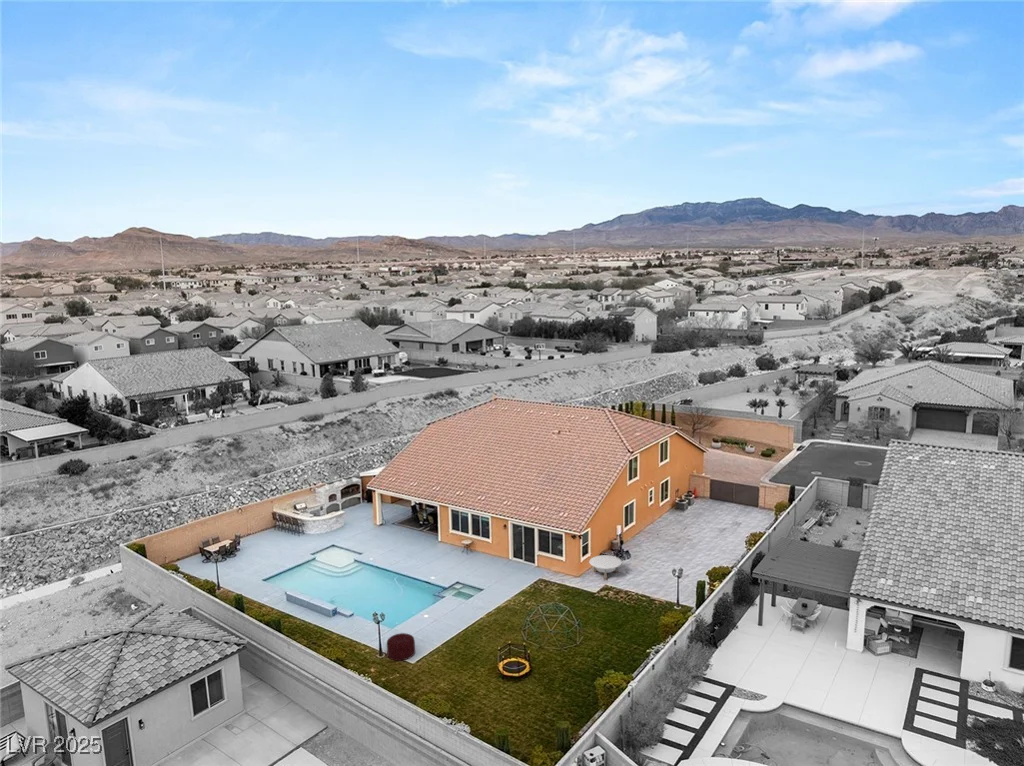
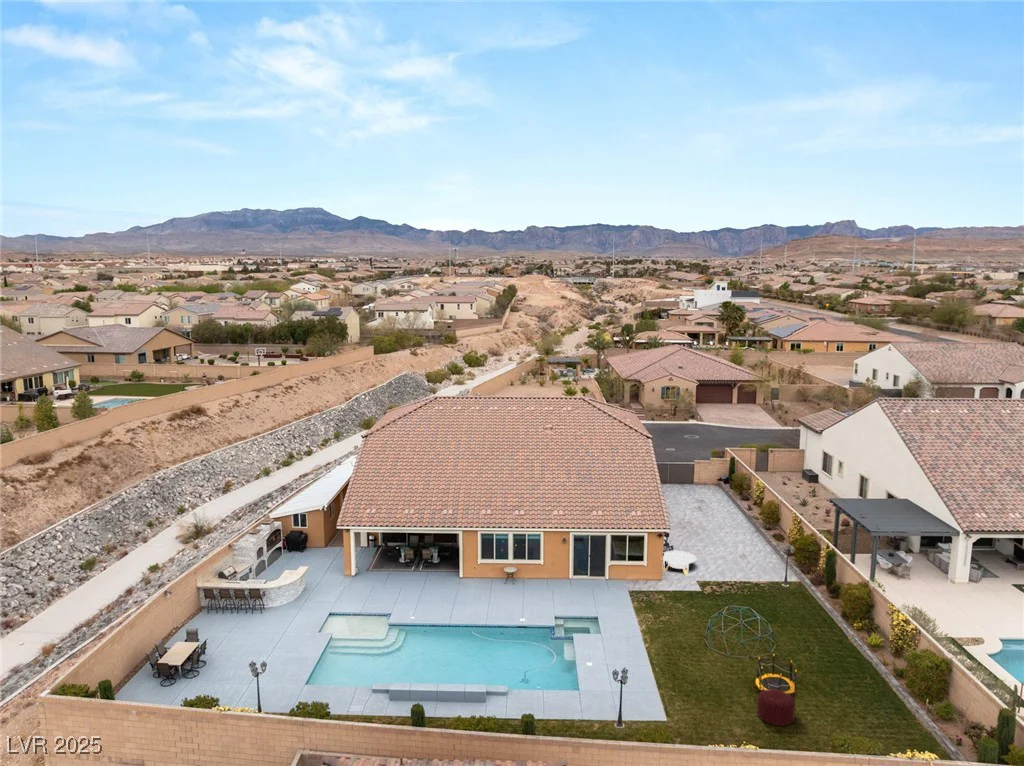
ottoman: present [387,633,415,661] -> present [757,689,795,726]

